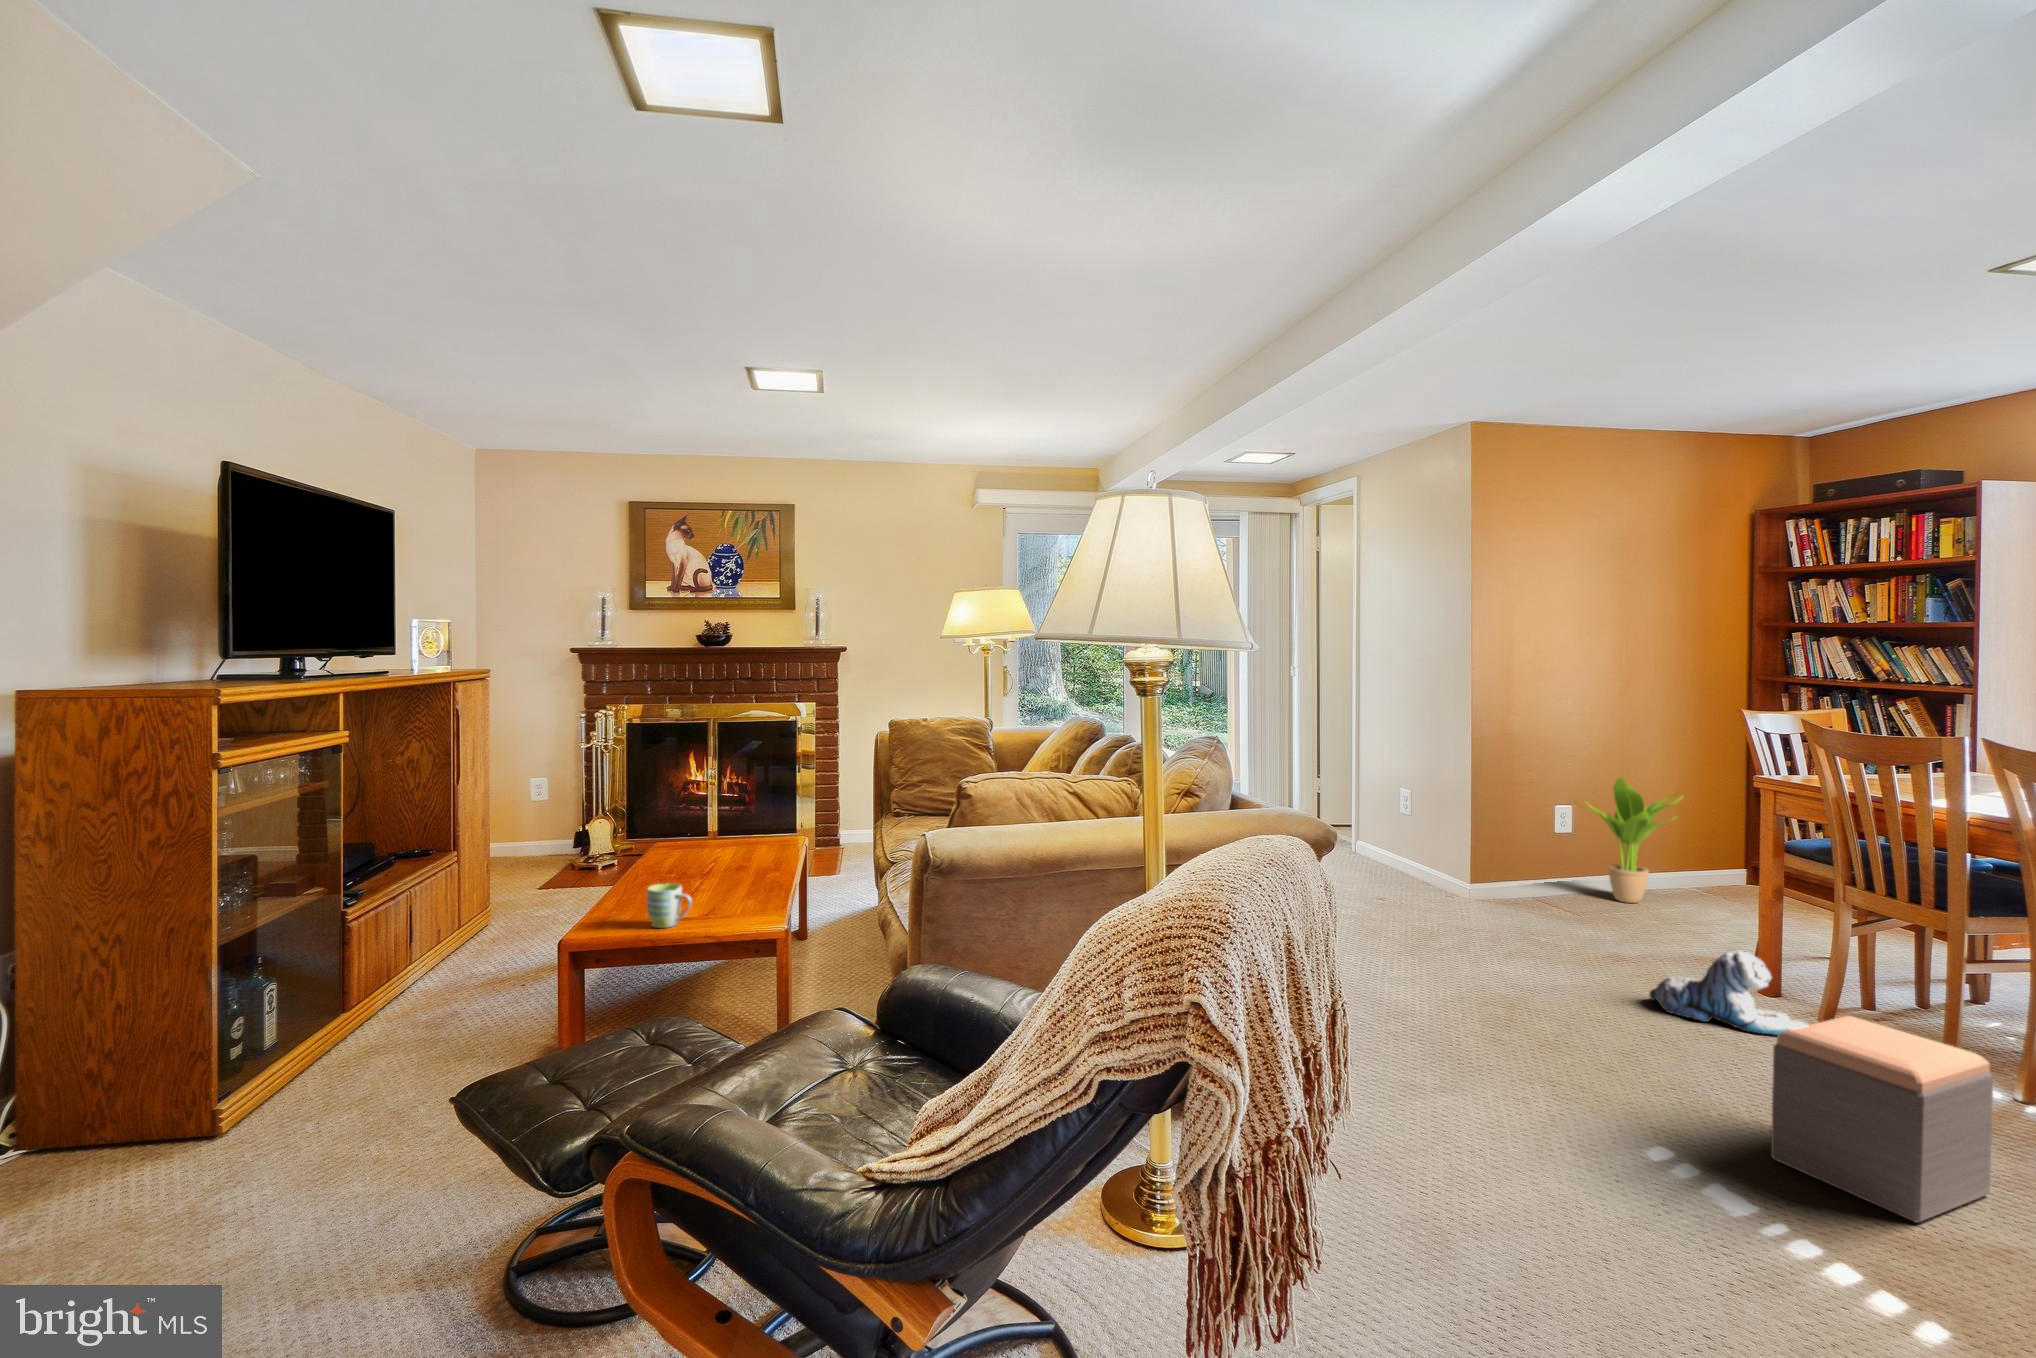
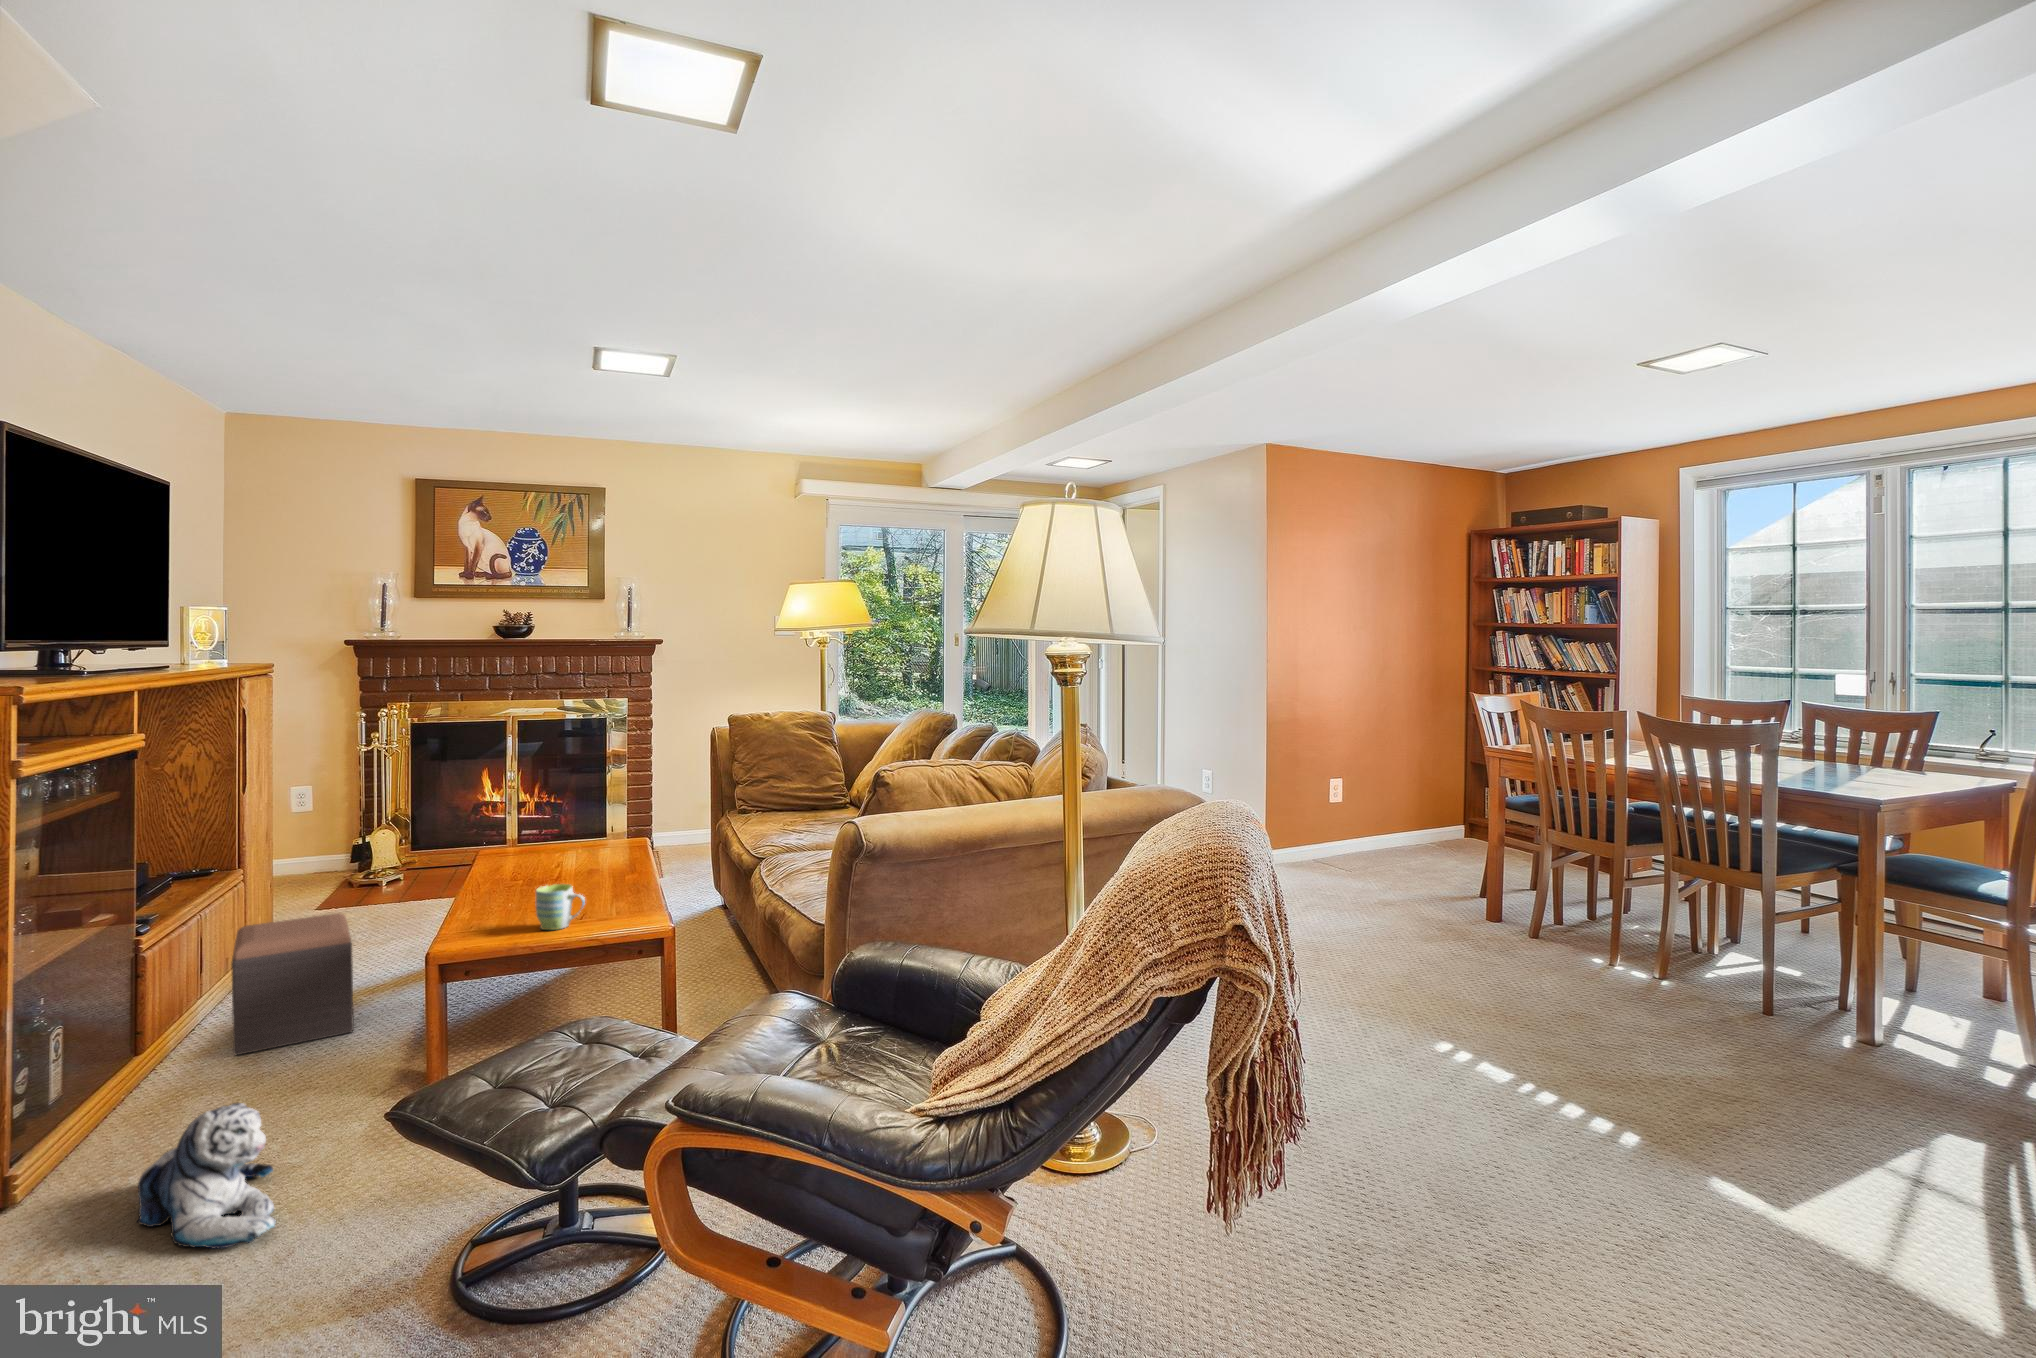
potted plant: present [1590,777,1682,903] -> none [1336,752,1421,858]
plush toy: present [1649,950,1808,1035] -> present [137,1103,276,1248]
footstool: present [1771,1016,1993,1223] -> present [231,913,354,1055]

